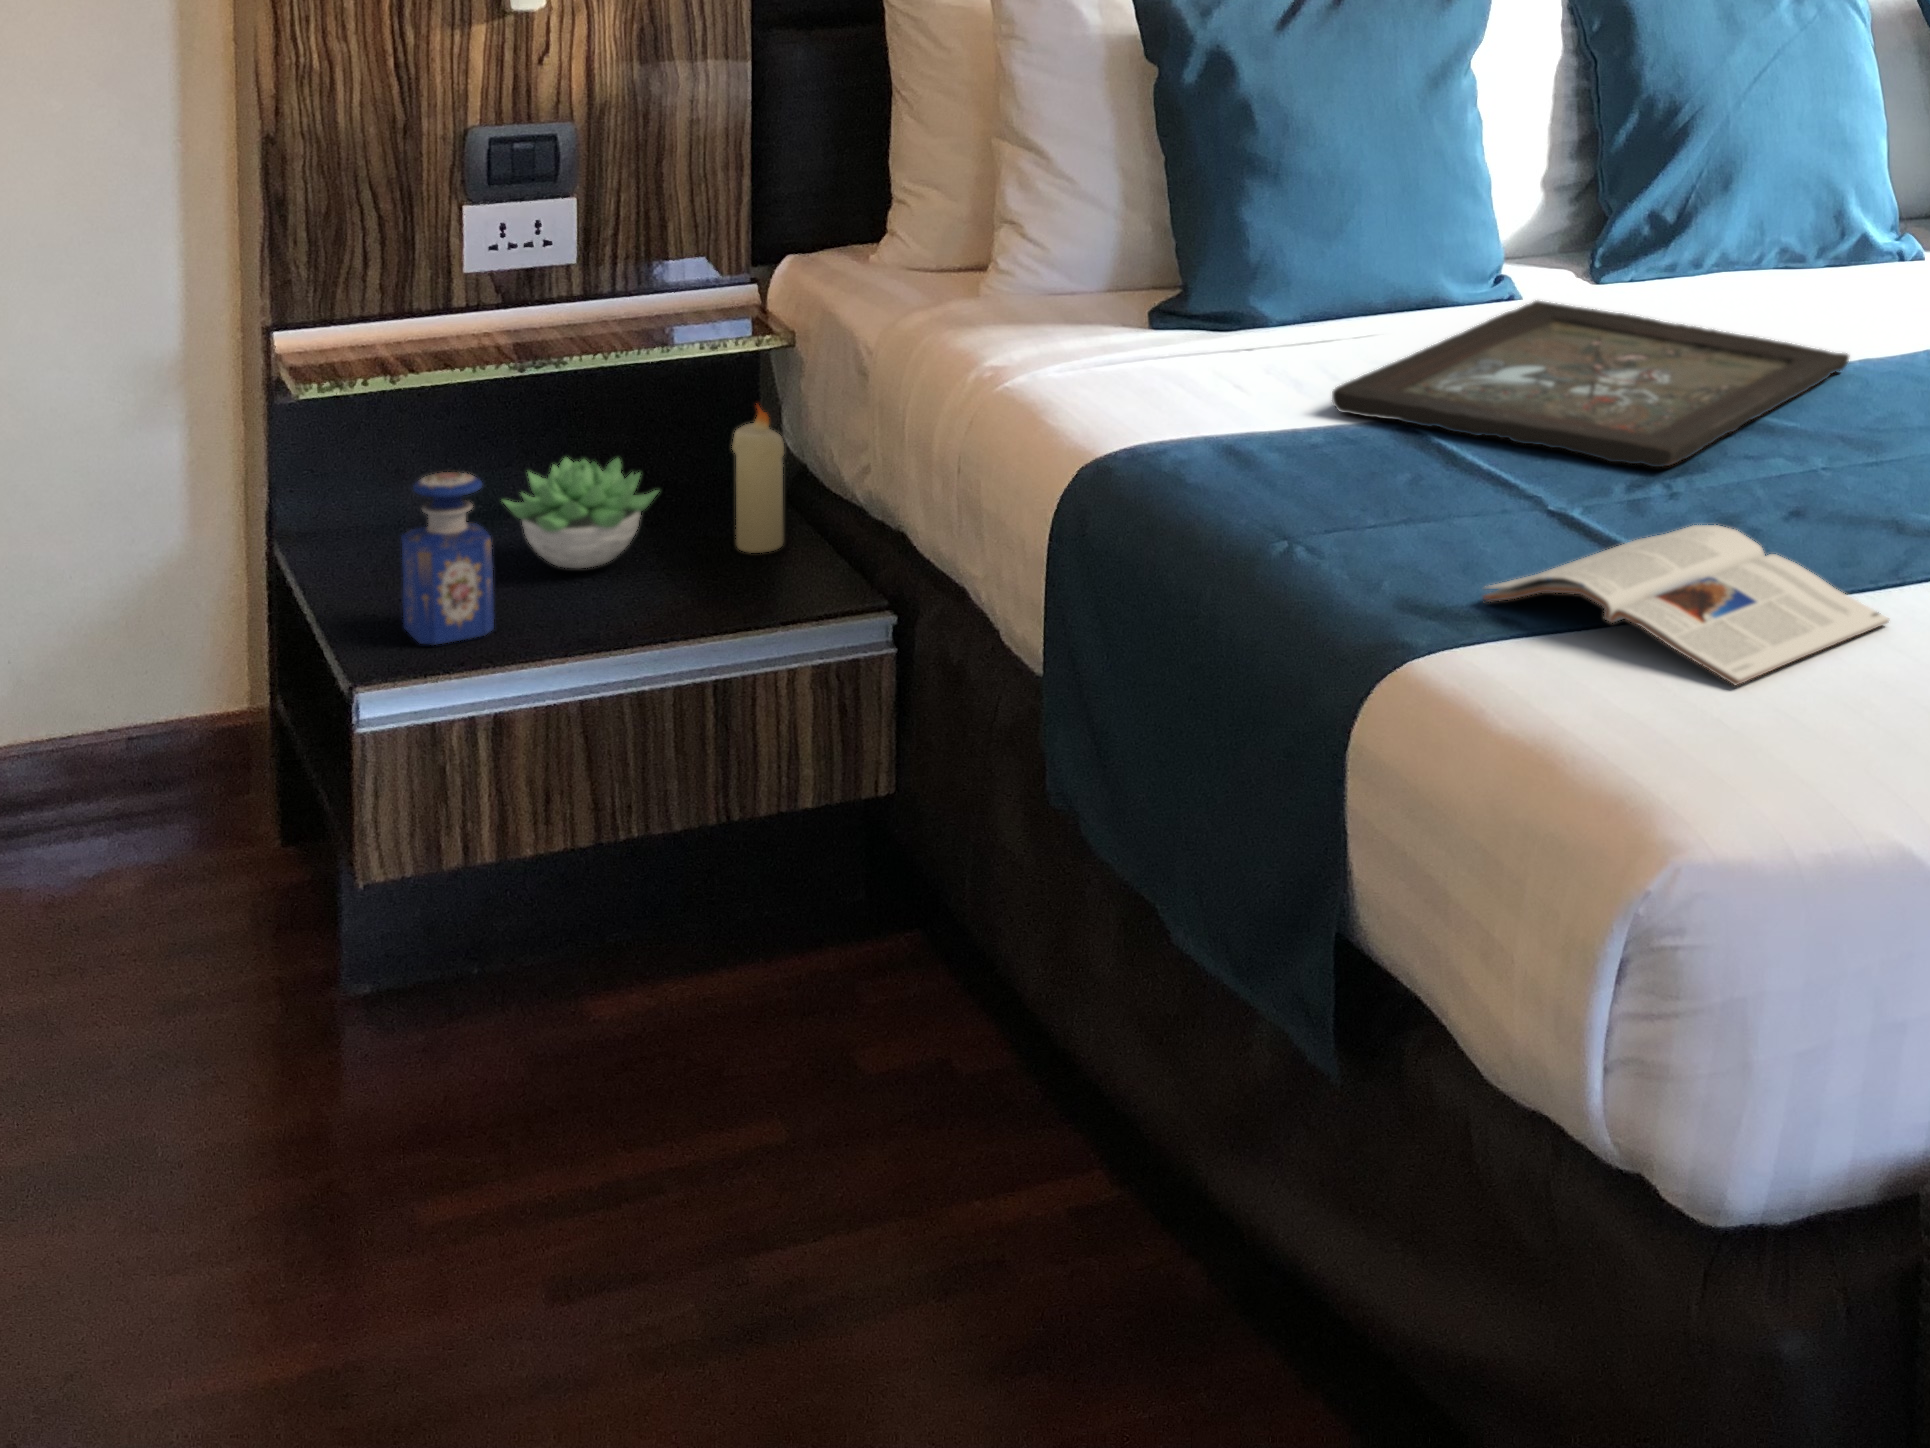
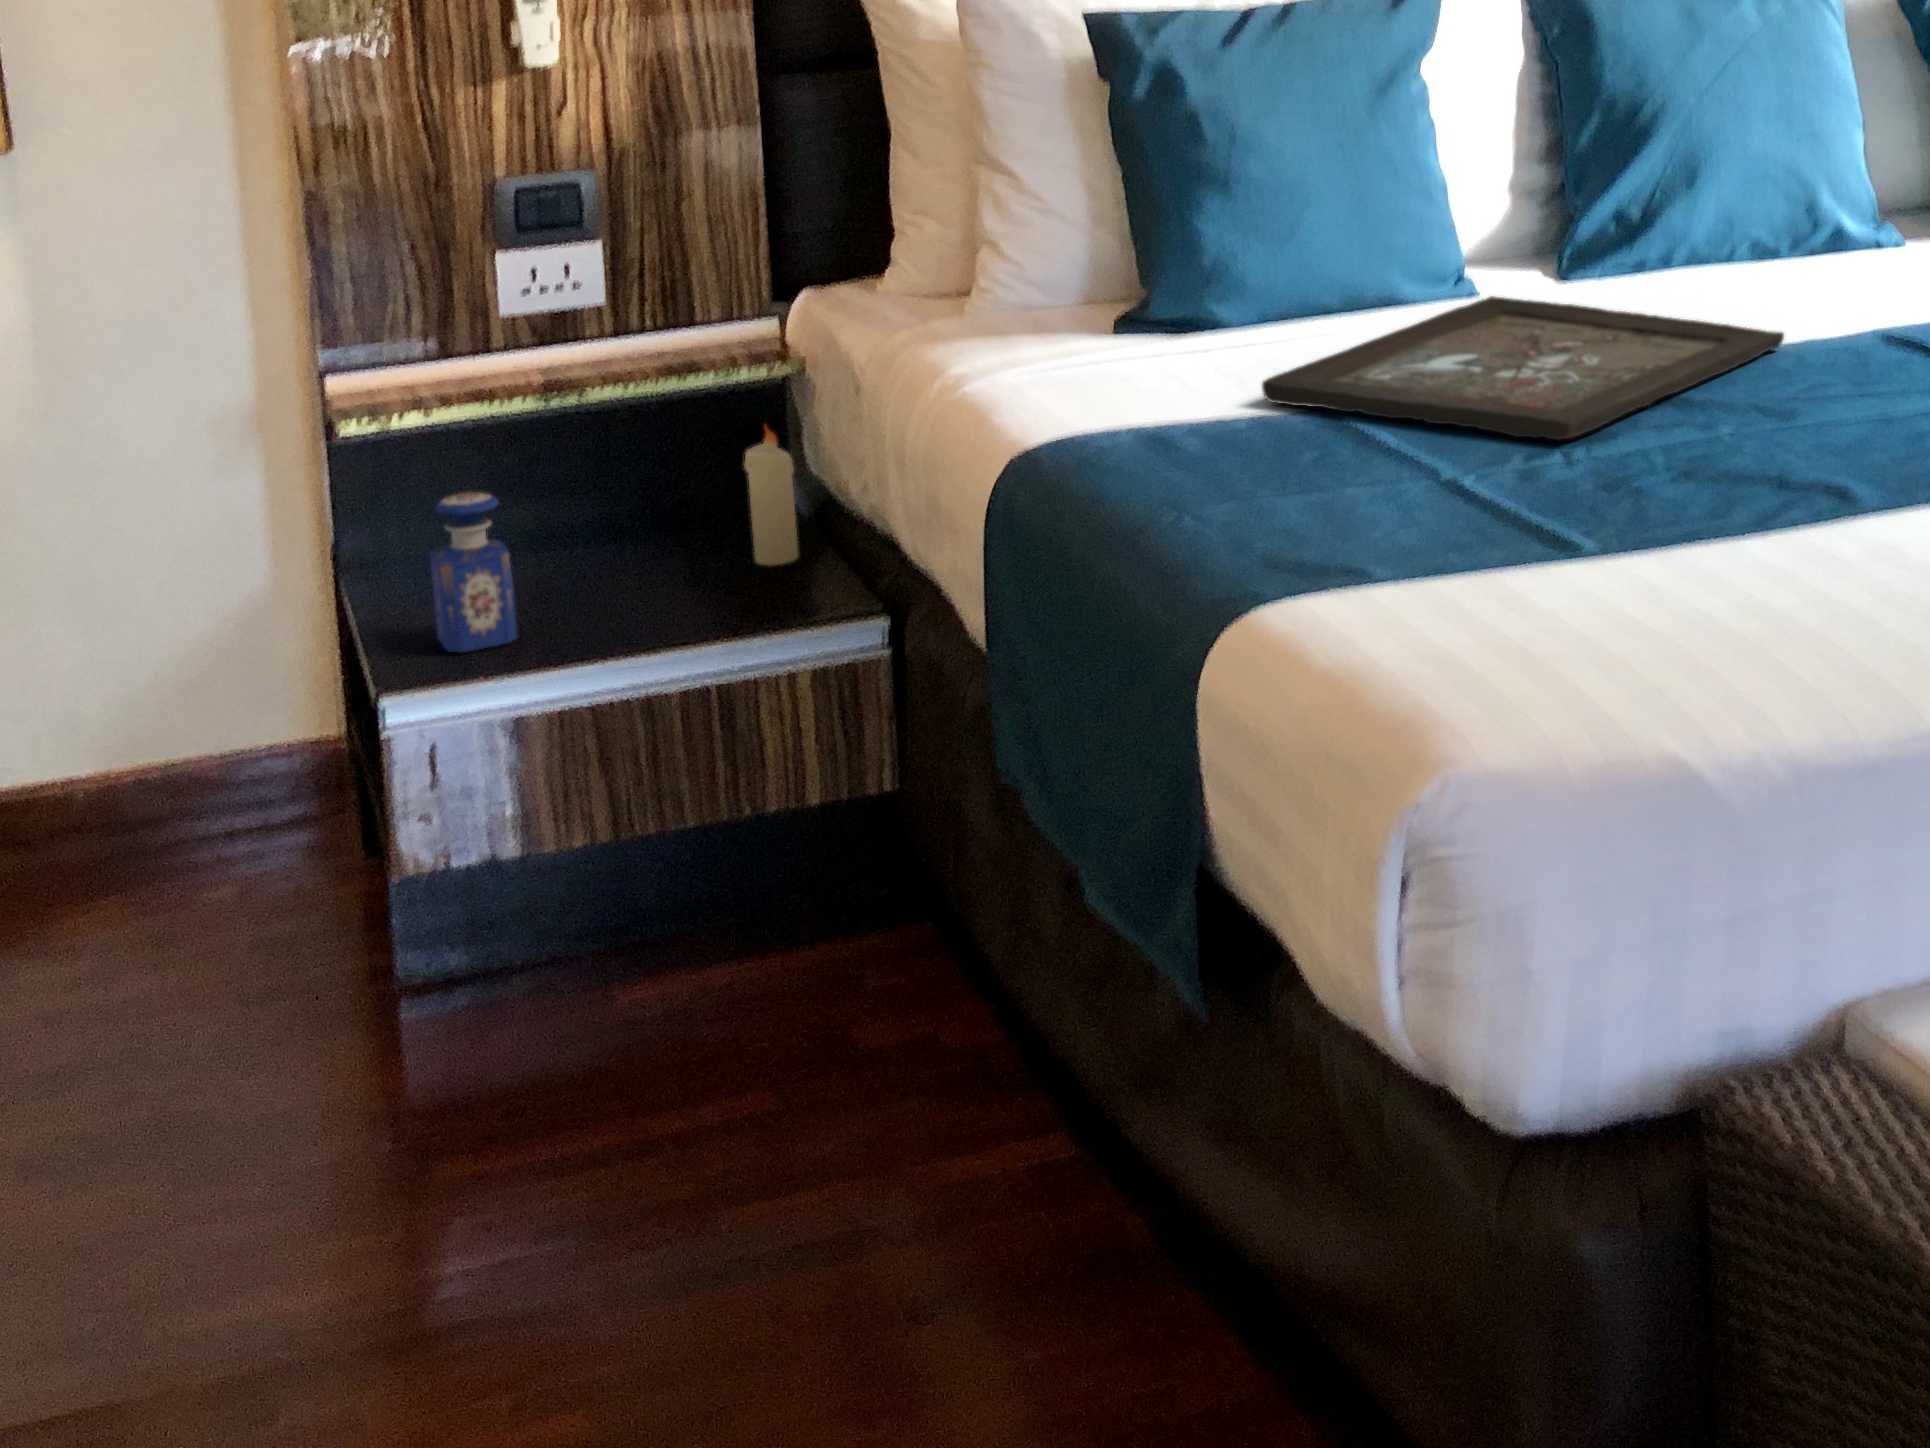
succulent plant: present [503,458,658,568] -> none [532,480,678,583]
magazine: present [1483,525,1889,685] -> none [1343,484,1734,627]

